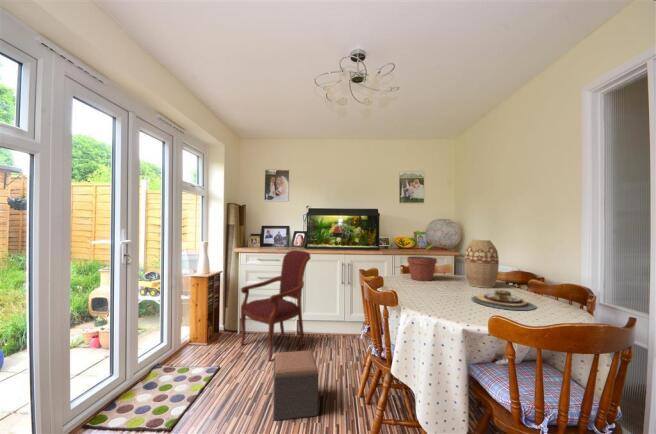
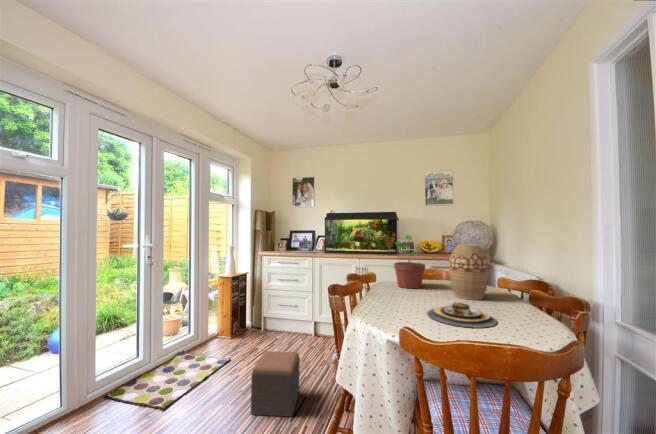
armchair: present [241,250,311,362] -> none [259,254,322,360]

